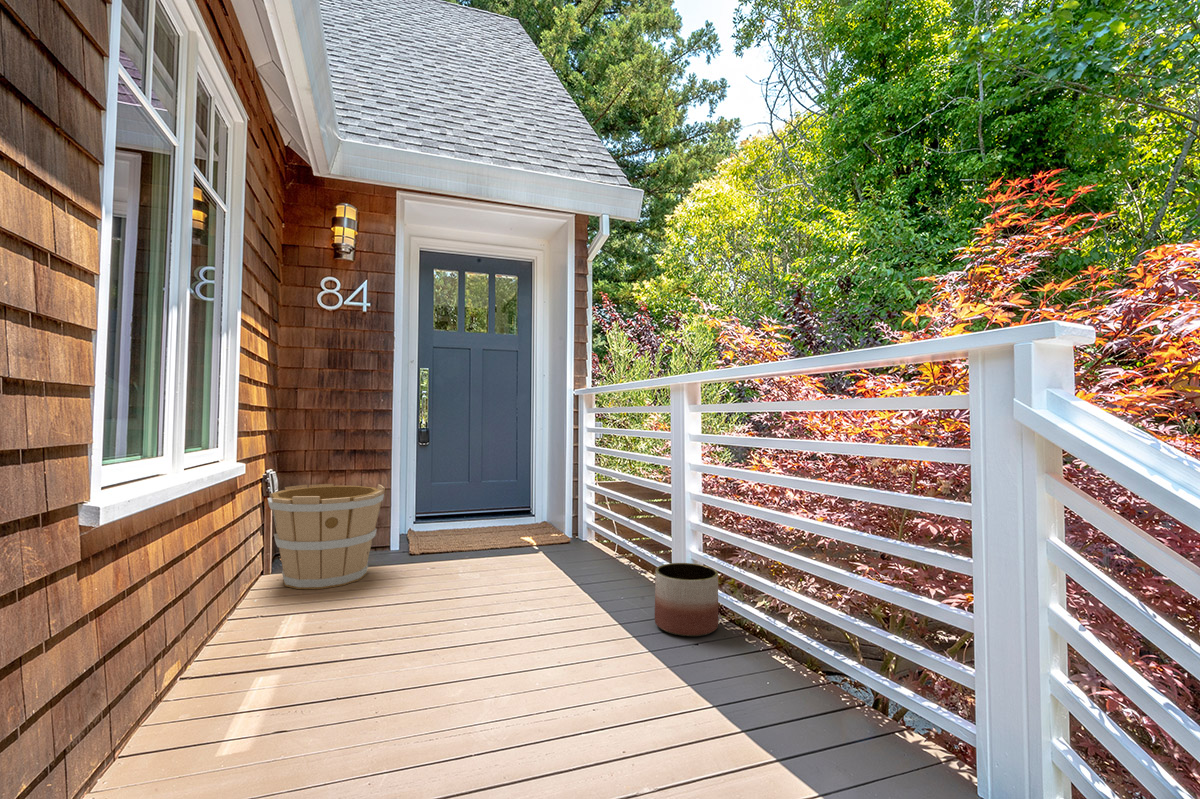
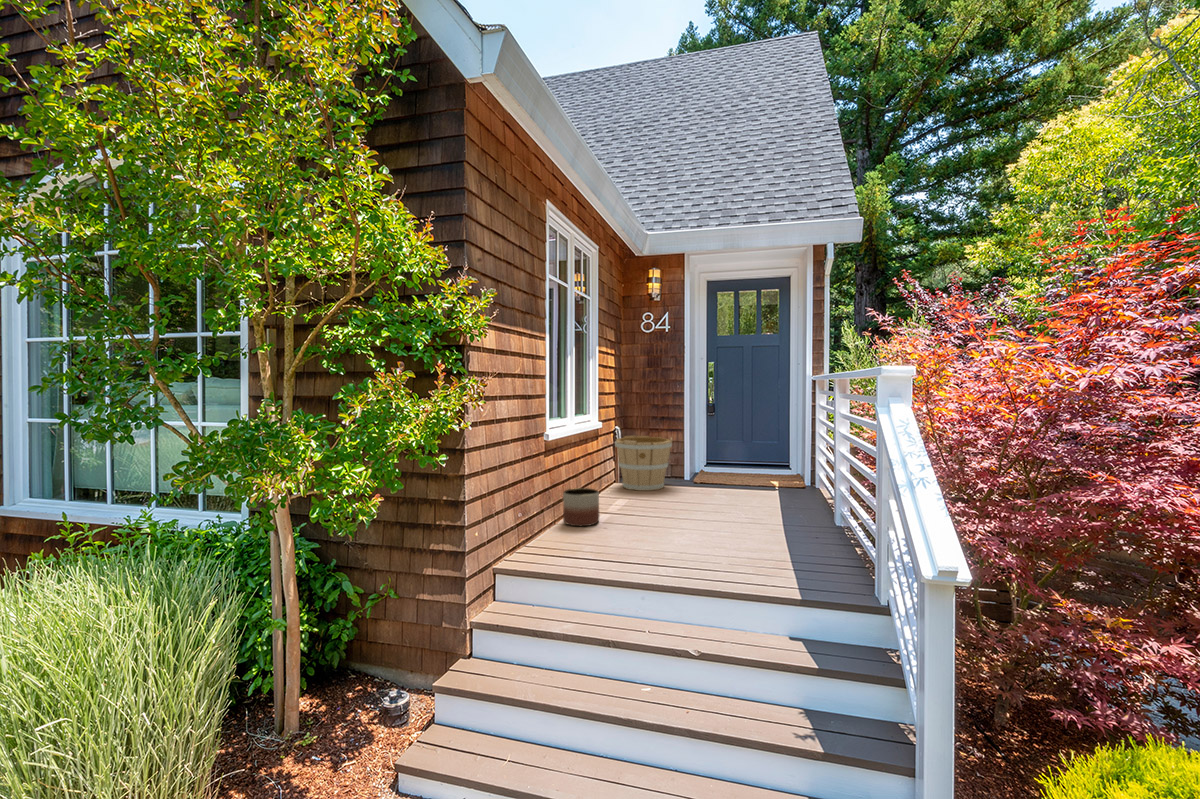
planter: present [655,563,718,636] -> present [563,488,599,526]

